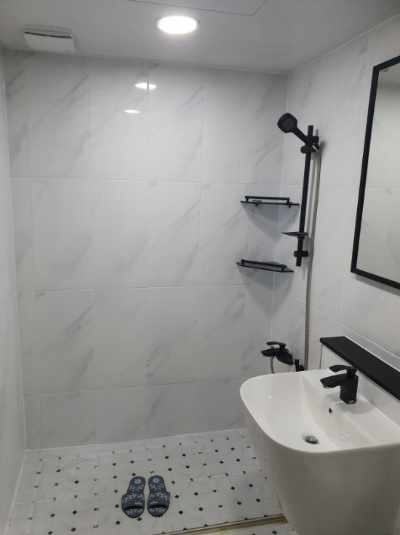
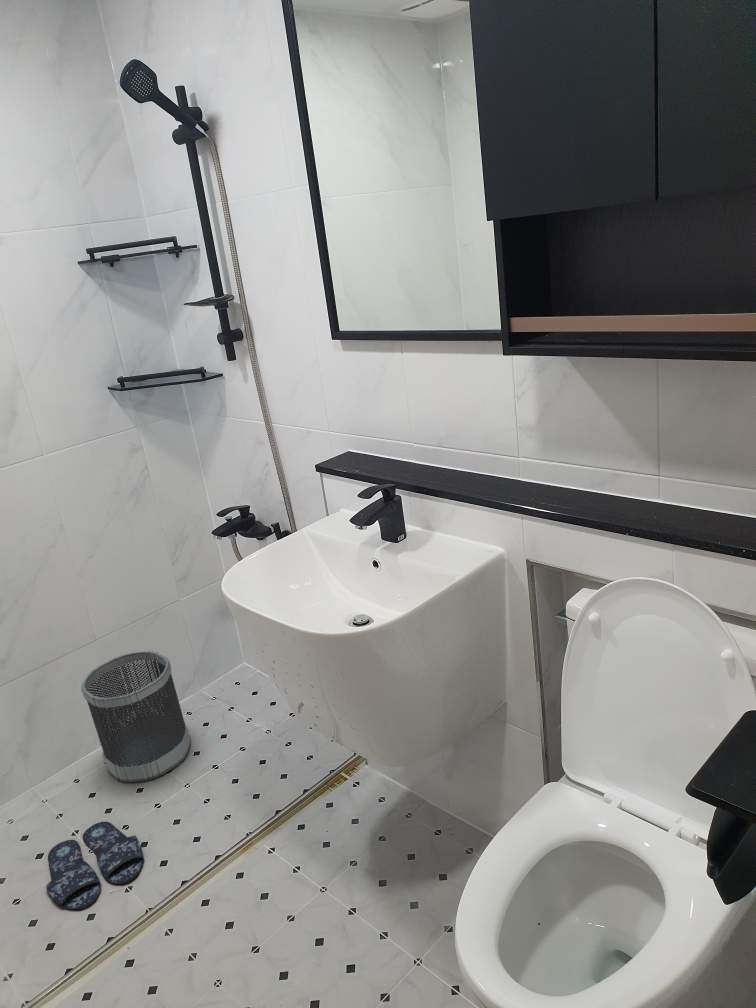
wastebasket: none [175,395,221,467] -> present [81,651,191,783]

